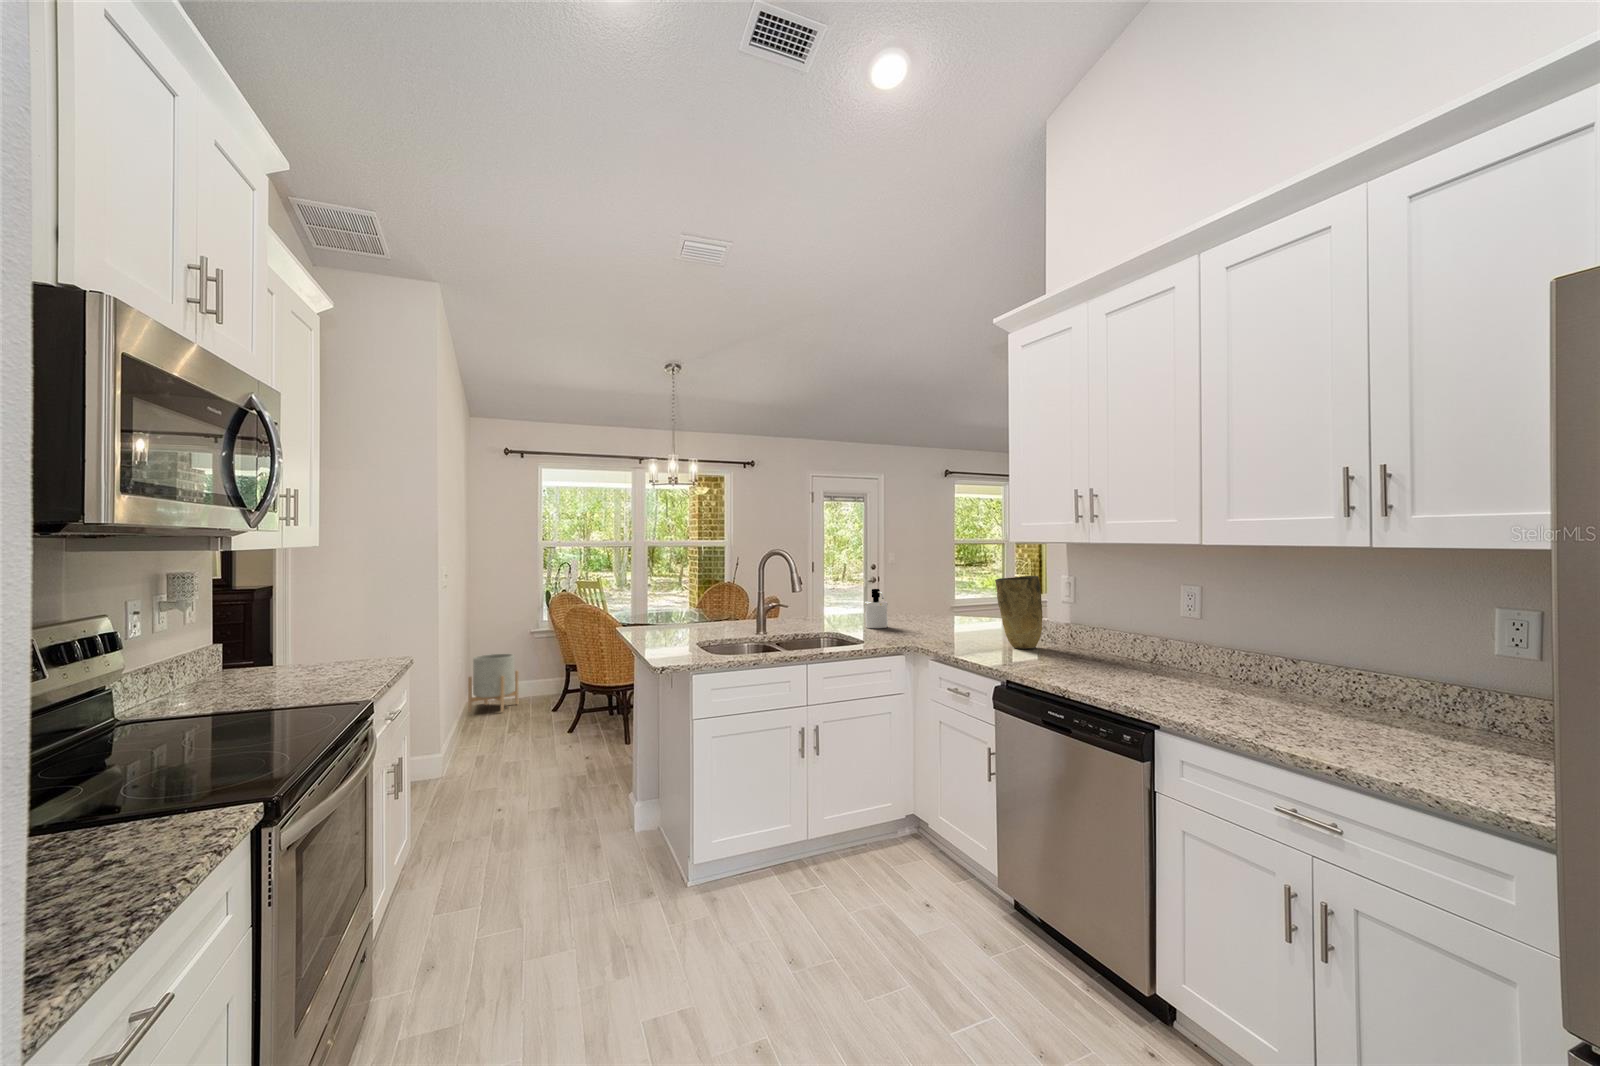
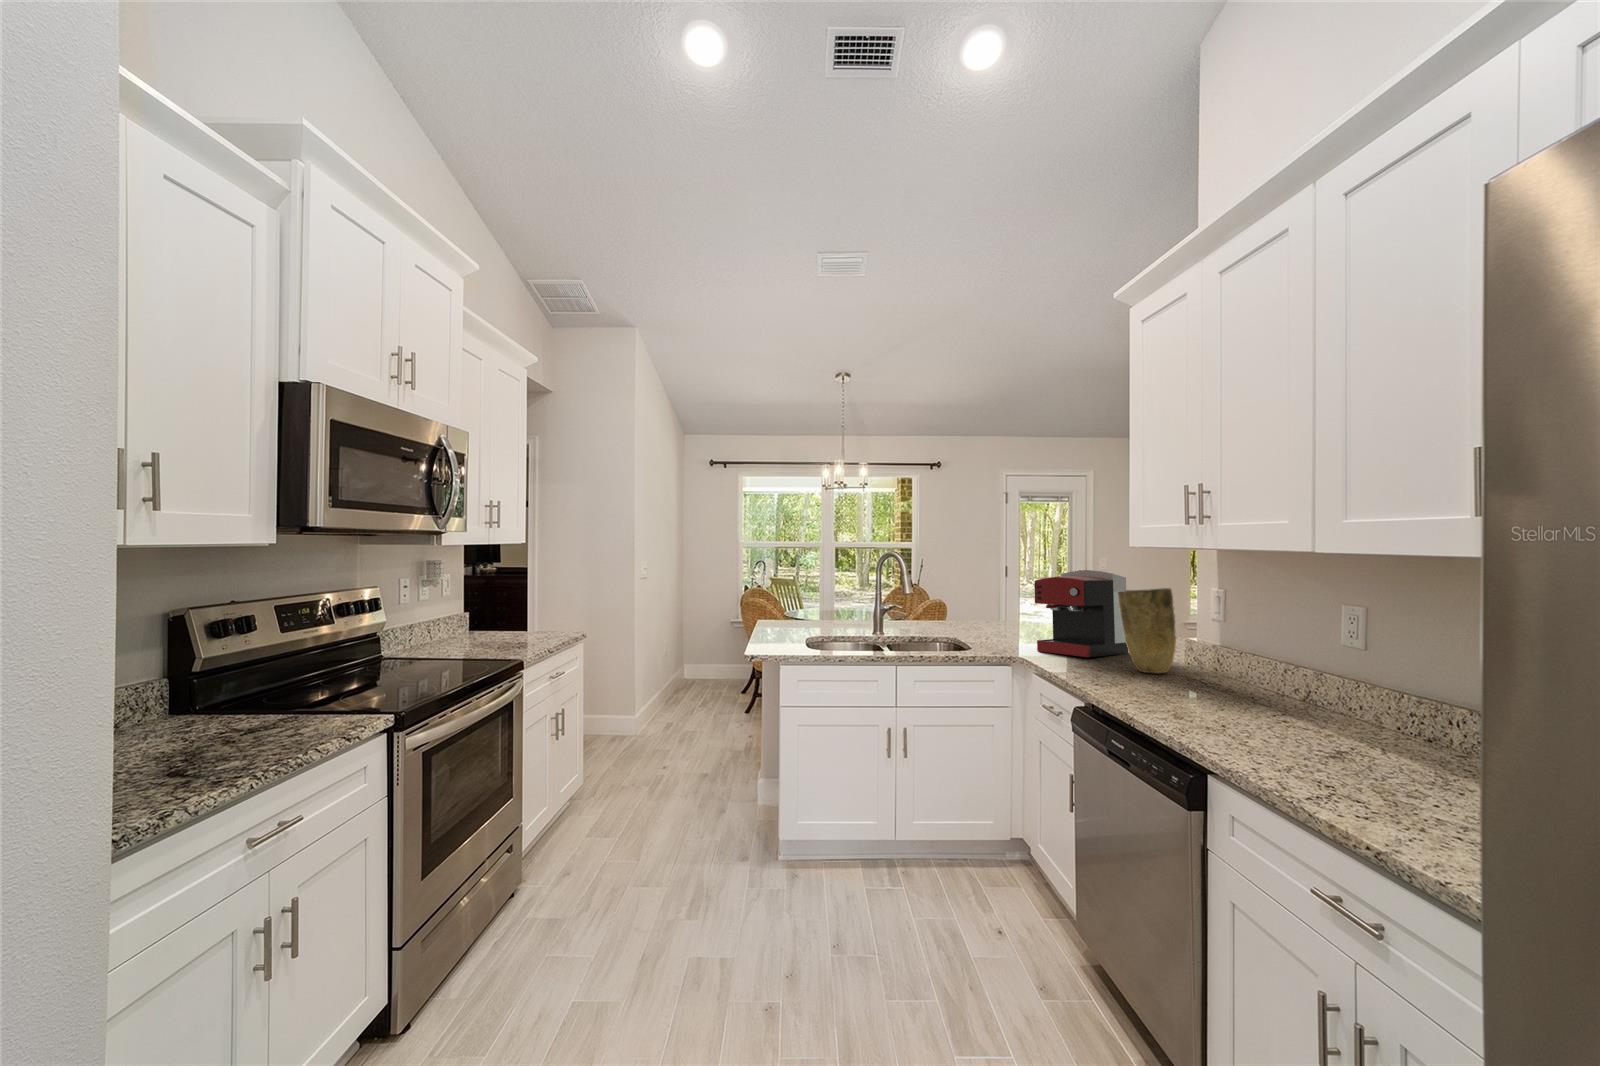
coffee maker: none [911,562,984,639] -> present [1034,570,1128,657]
soap dispenser: present [864,589,888,628] -> none [996,598,1022,641]
planter: present [468,654,519,712] -> none [673,645,715,697]

